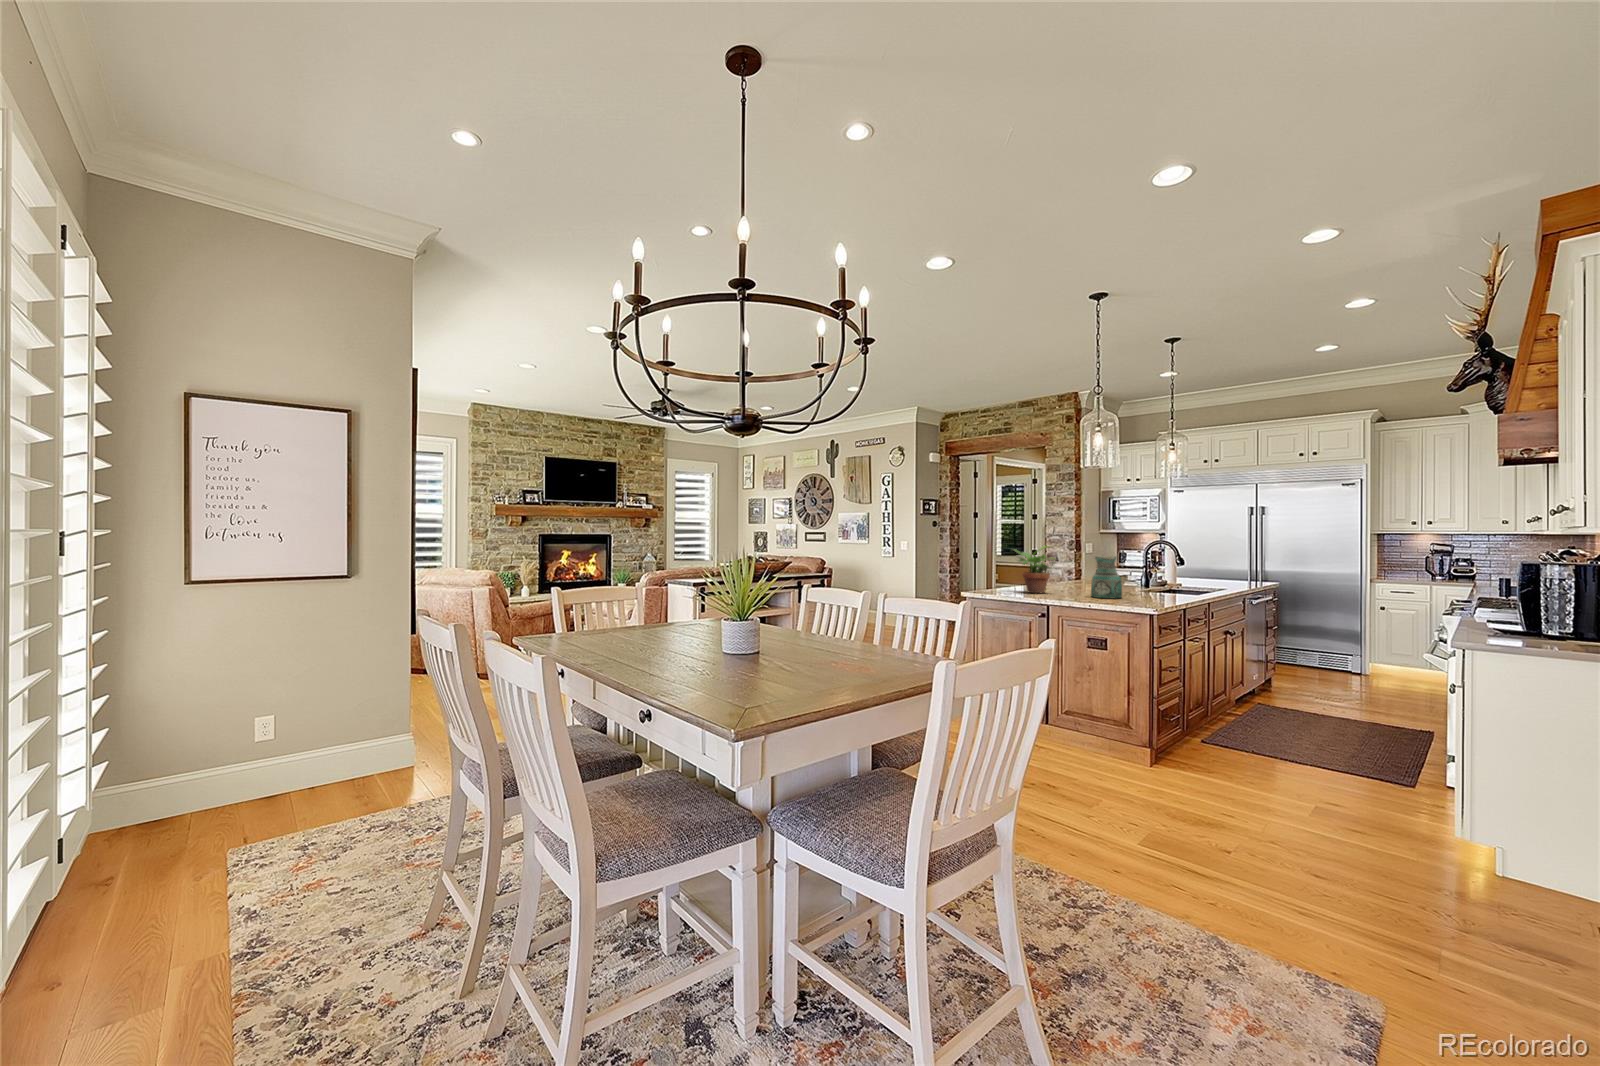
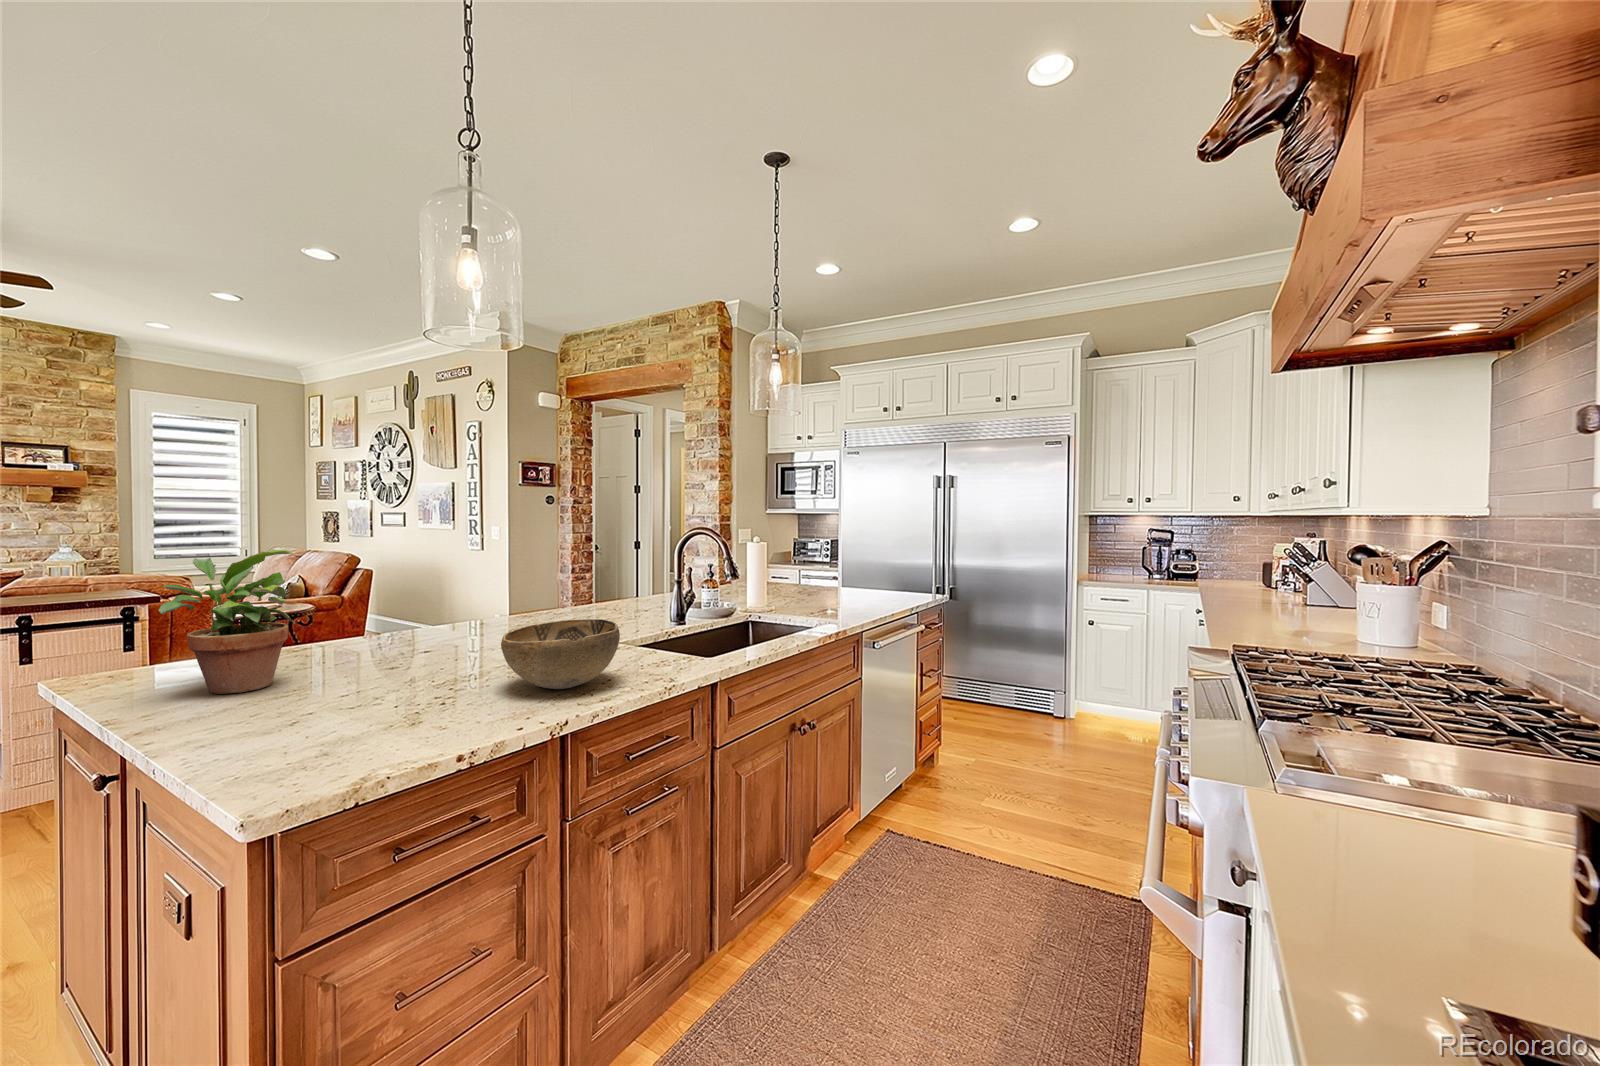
ceramic pitcher: present [1091,555,1122,598] -> none [308,578,416,728]
decorative bowl: none [1130,574,1176,596] -> present [501,619,620,689]

